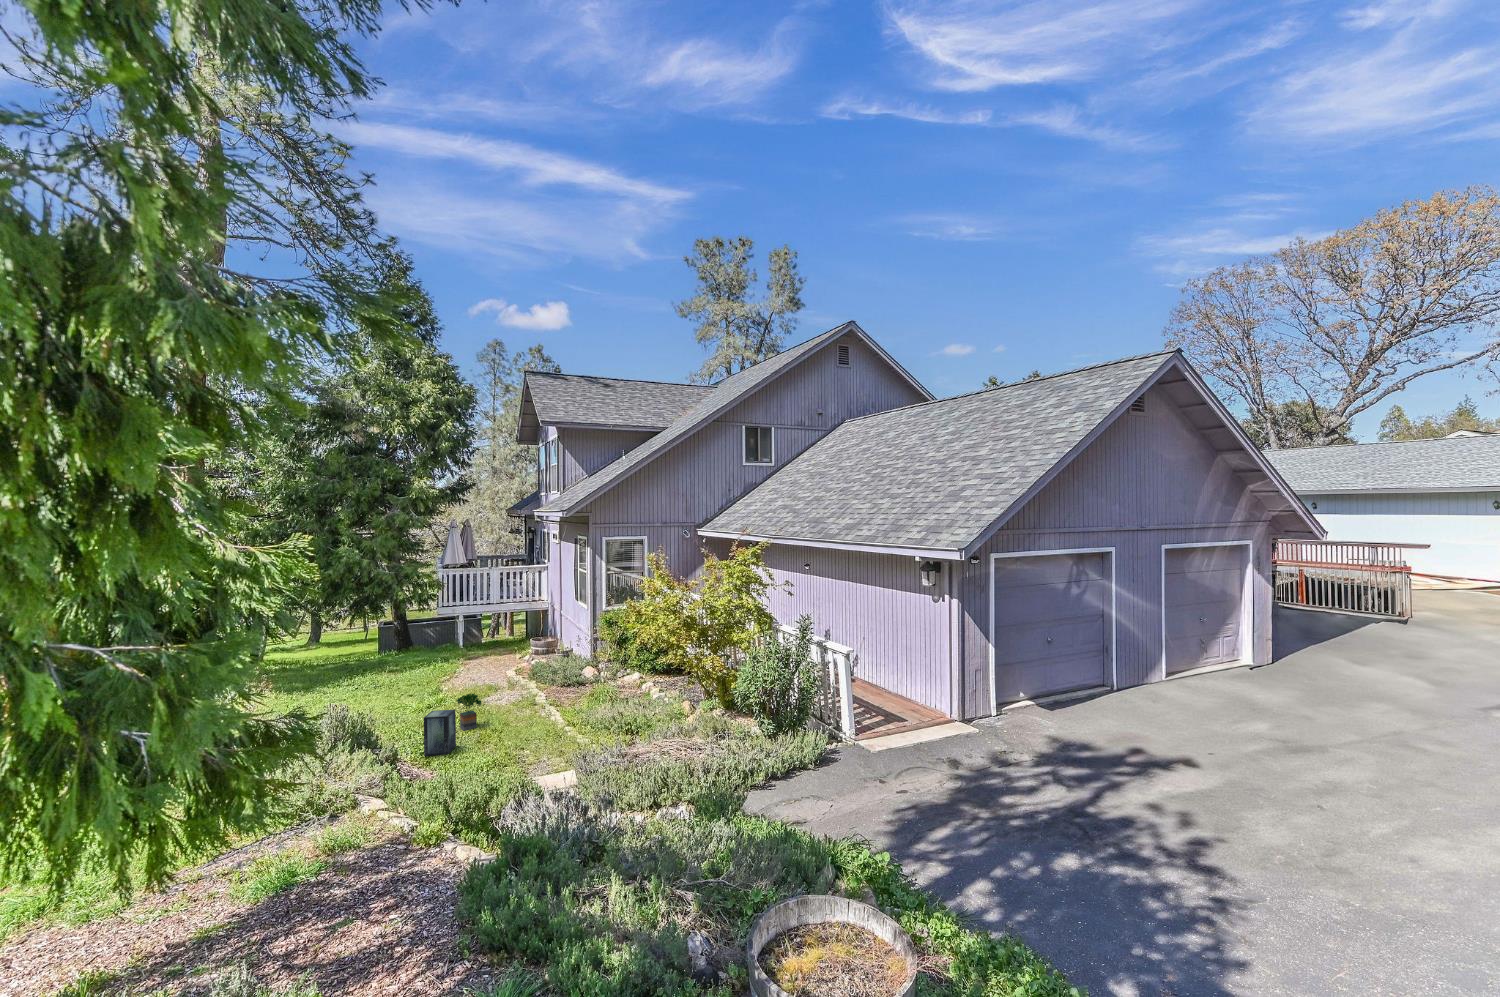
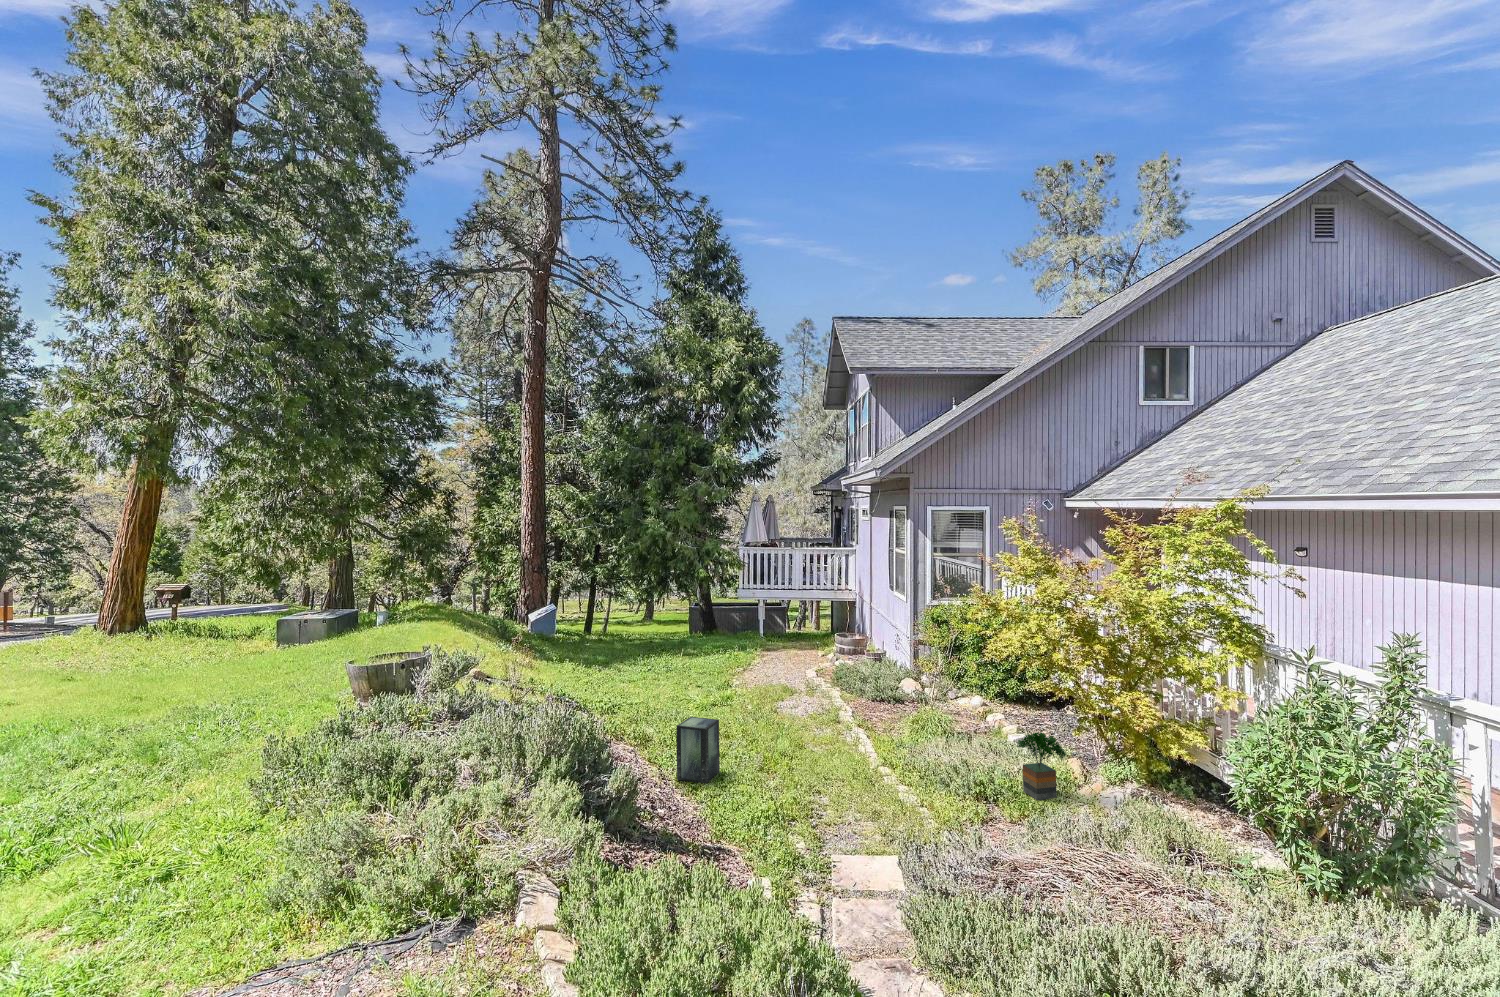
potted tree: present [457,694,481,731] -> present [1017,732,1066,800]

